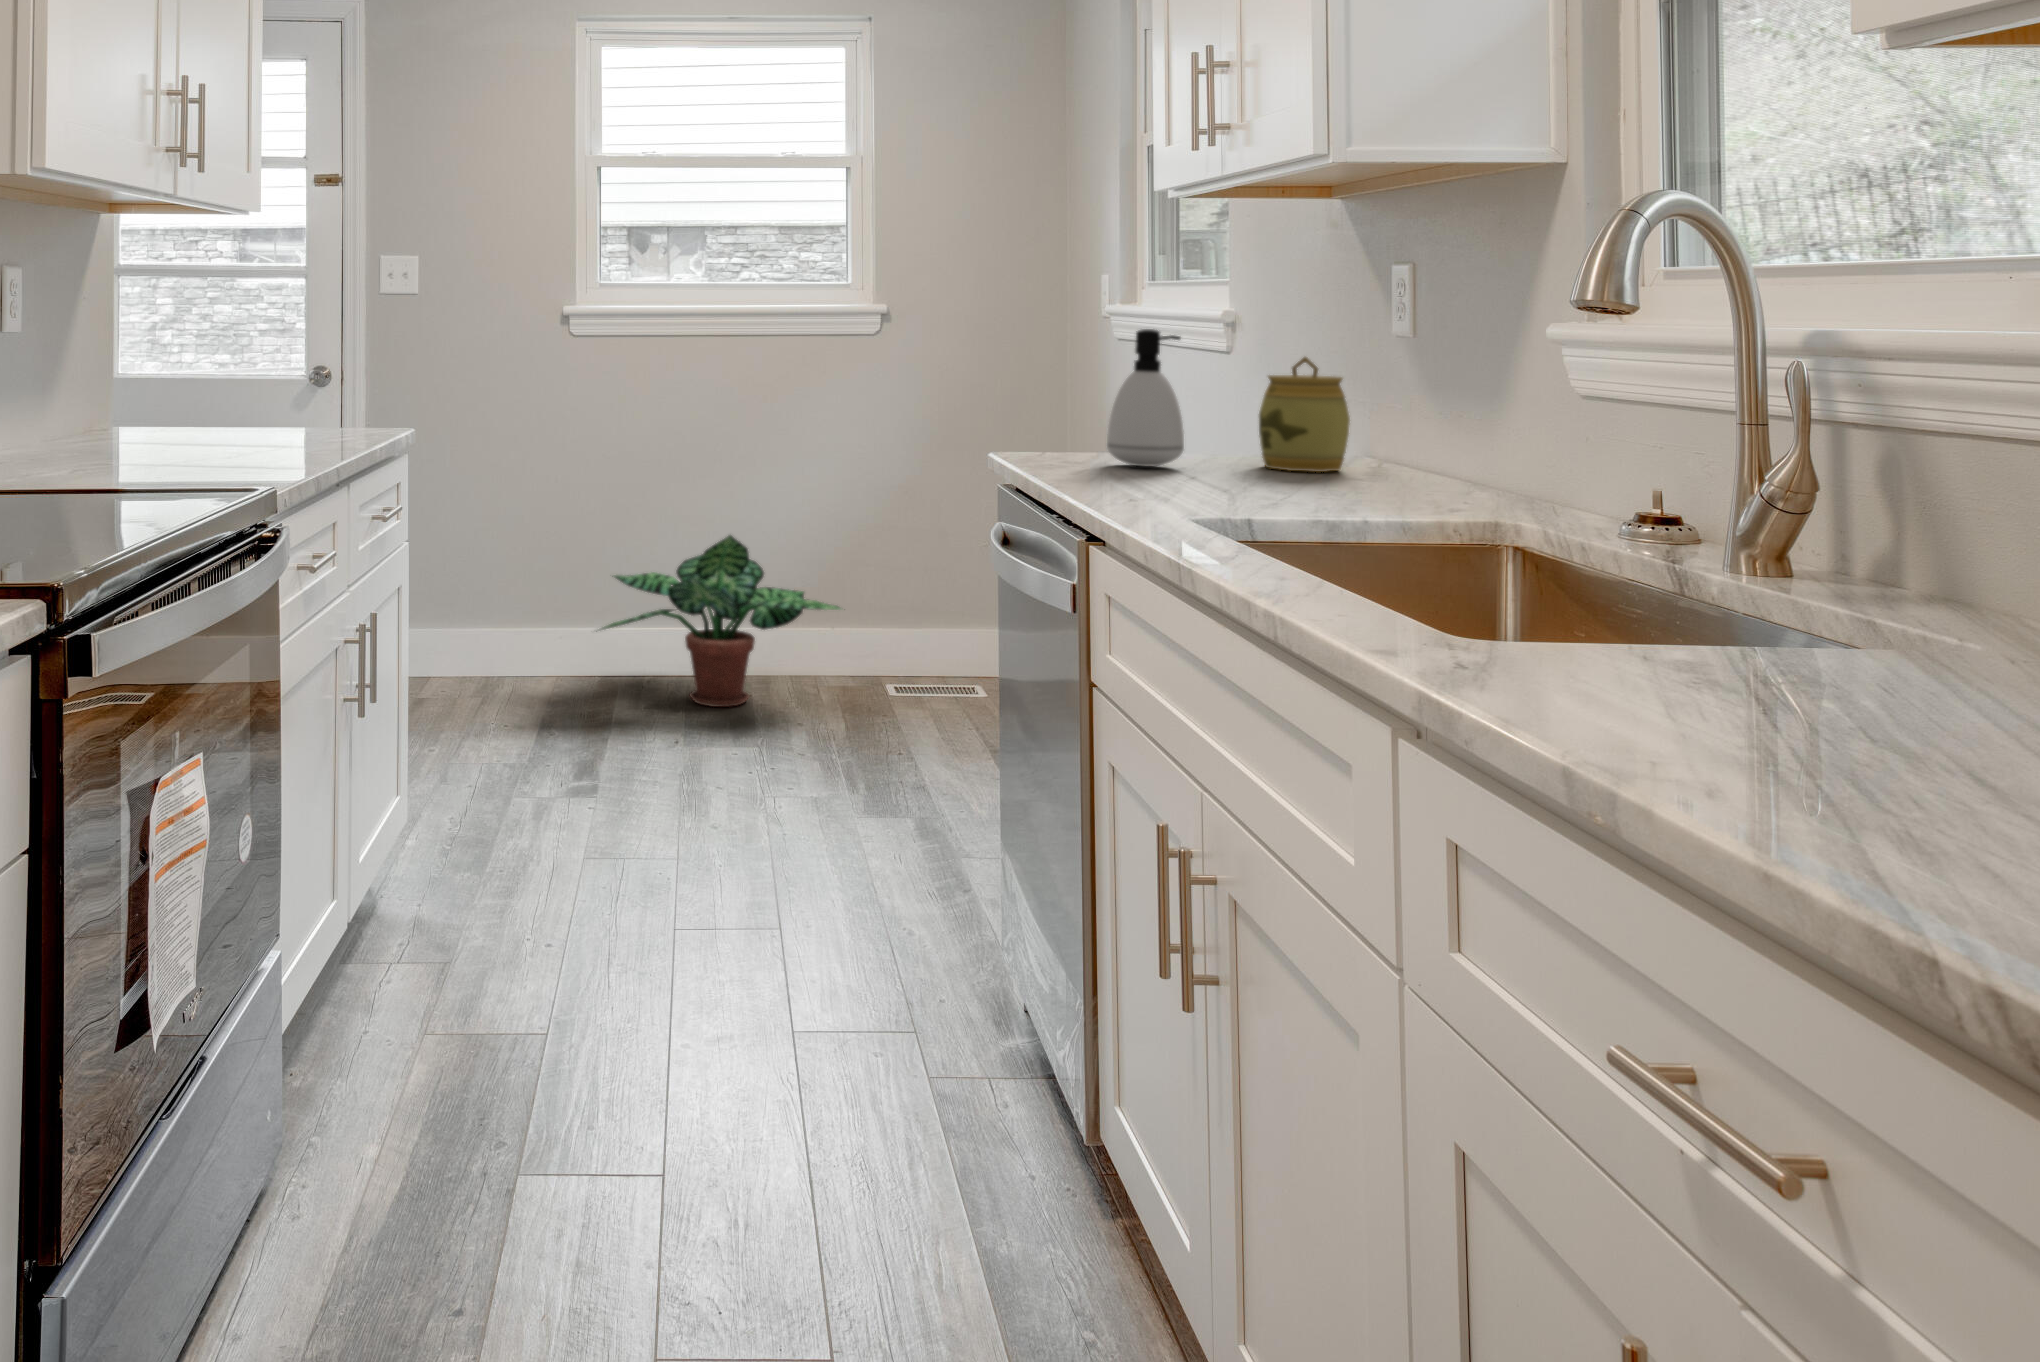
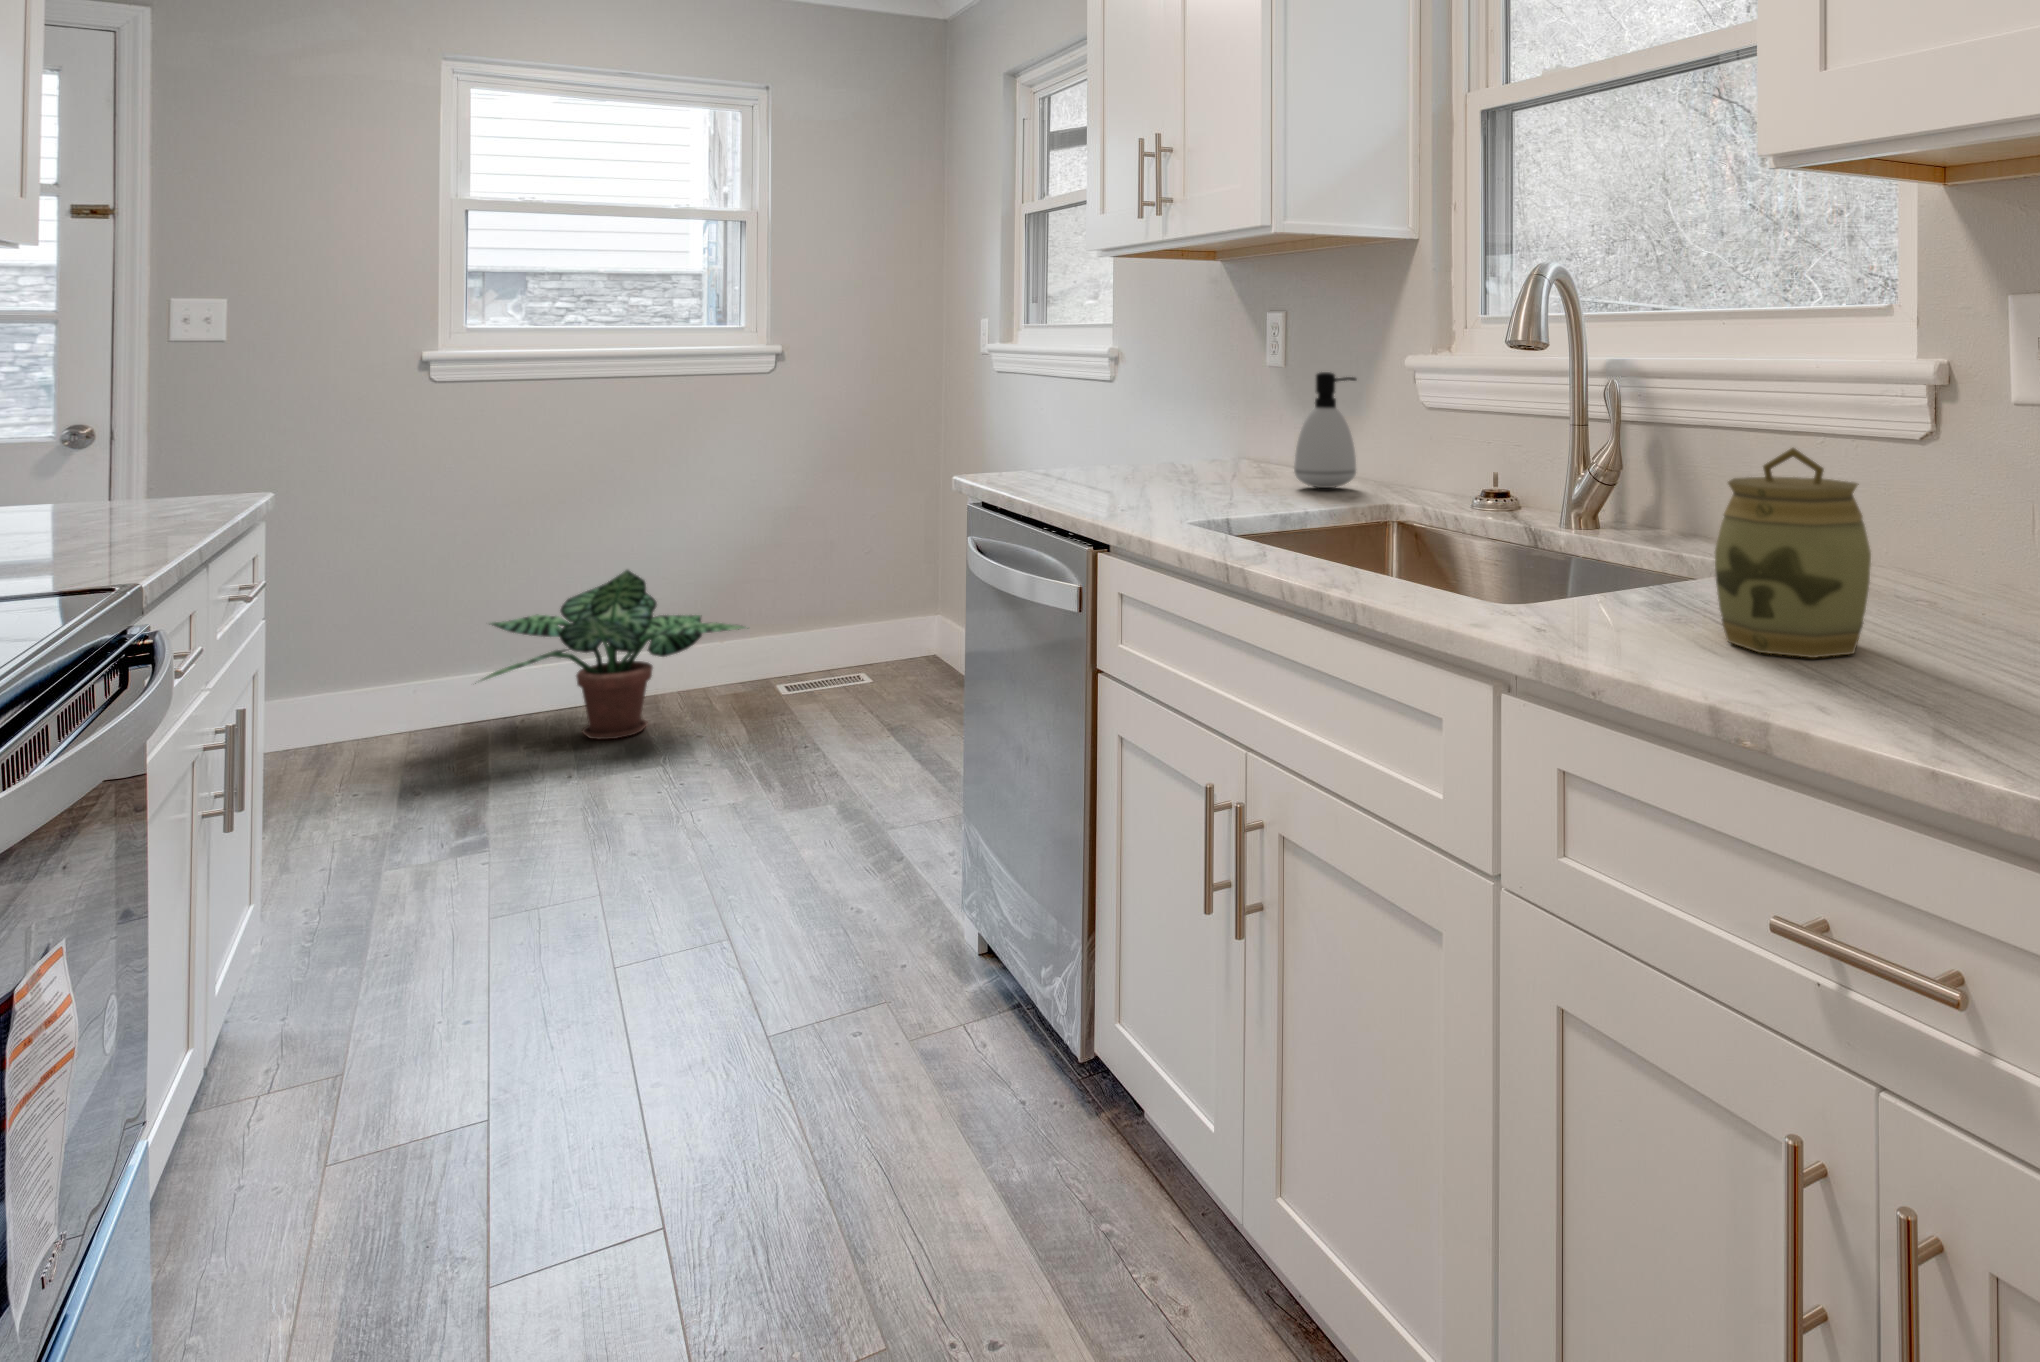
soap dispenser: present [1107,329,1184,467] -> present [1294,372,1356,488]
jar: present [1259,357,1350,472] -> present [1715,448,1871,658]

